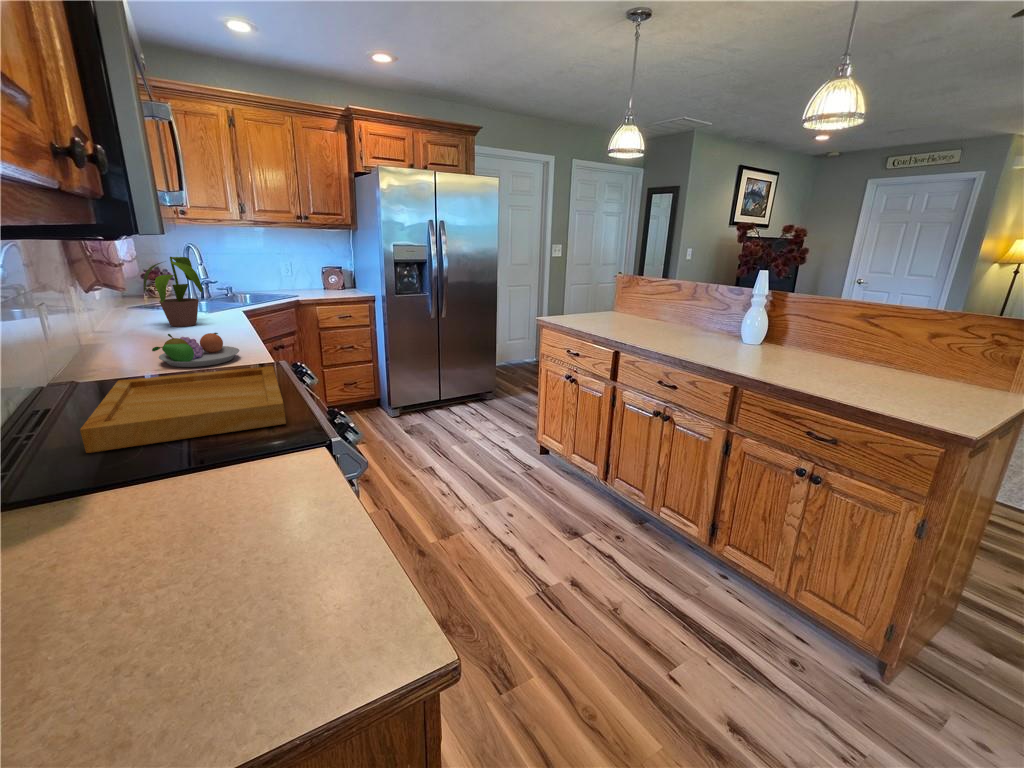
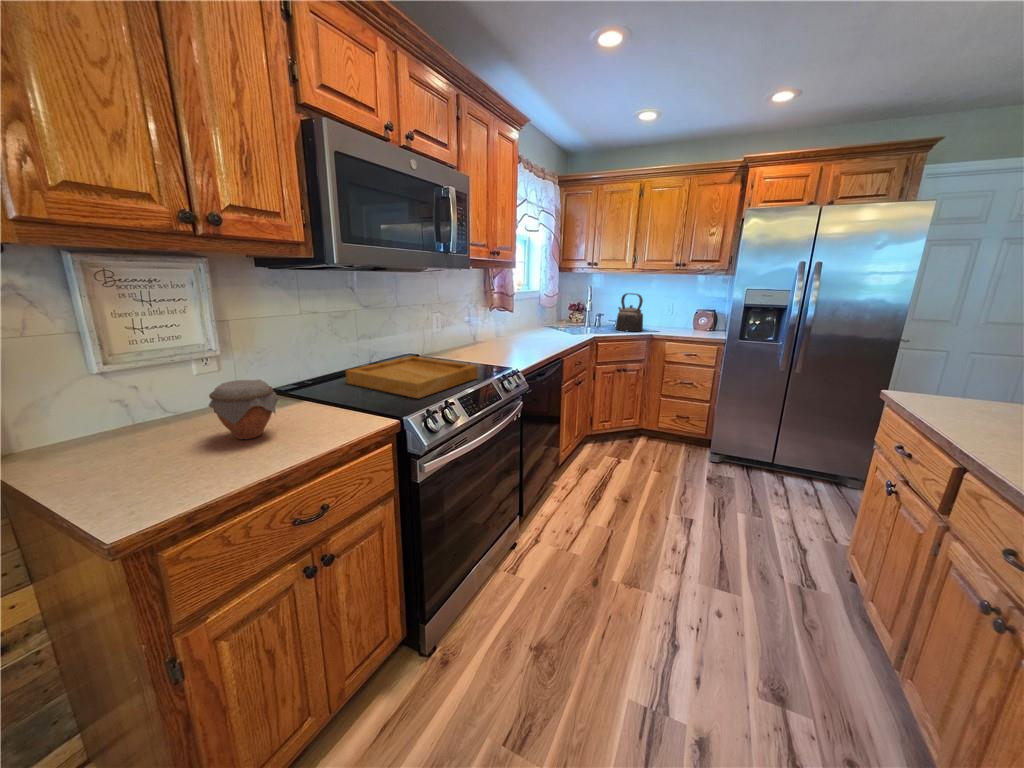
kettle: none [236,252,280,299] -> present [616,293,643,332]
potted plant: present [144,257,202,327] -> none [511,293,562,340]
fruit bowl: present [152,333,240,367] -> none [459,338,510,362]
jar: none [127,454,273,572] -> present [209,380,279,439]

